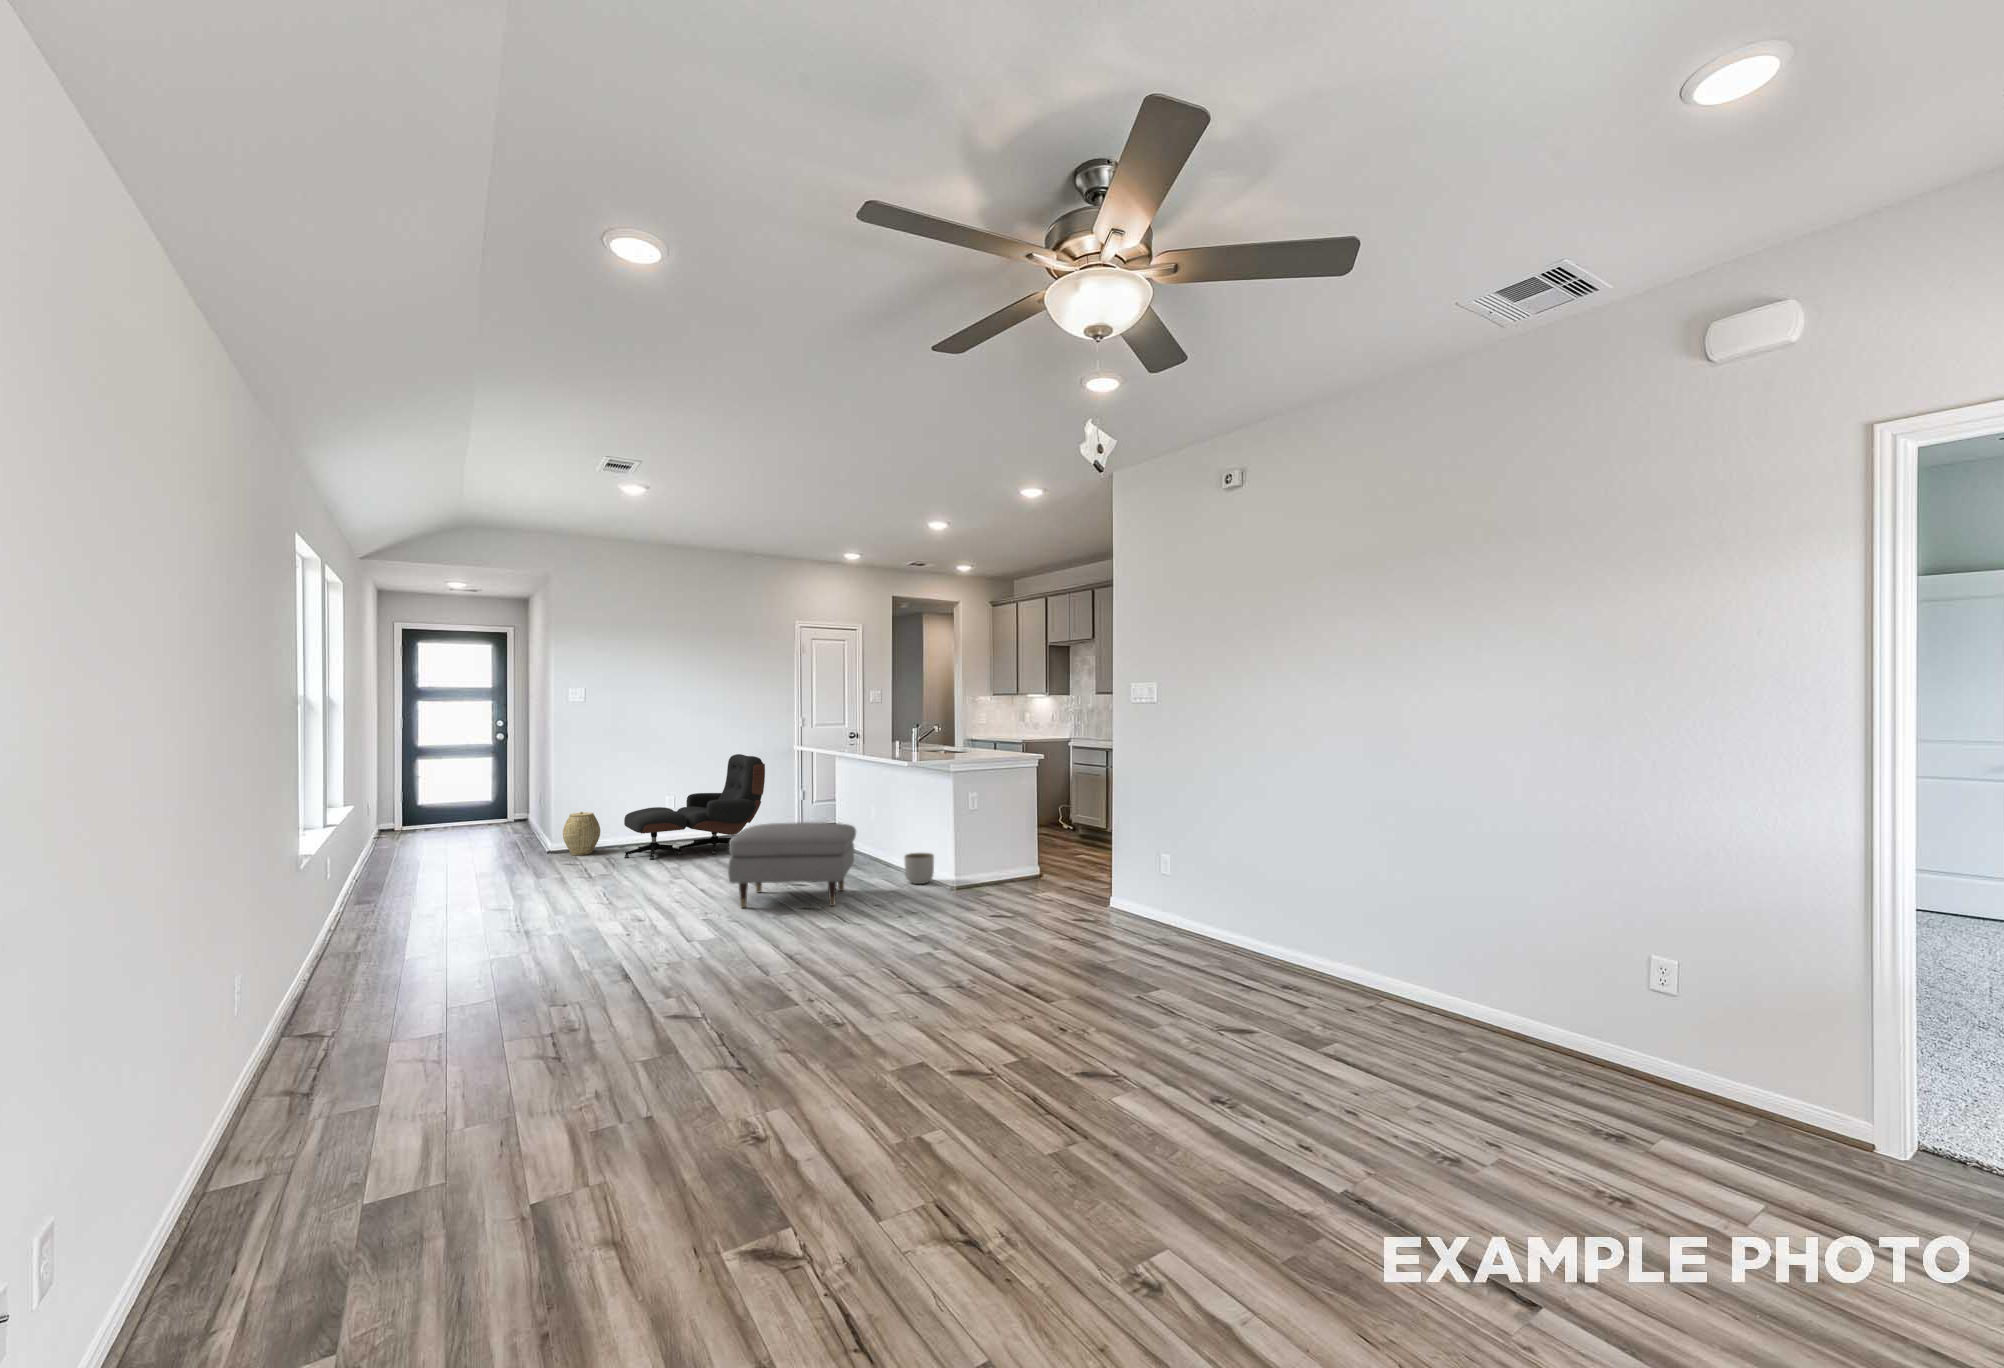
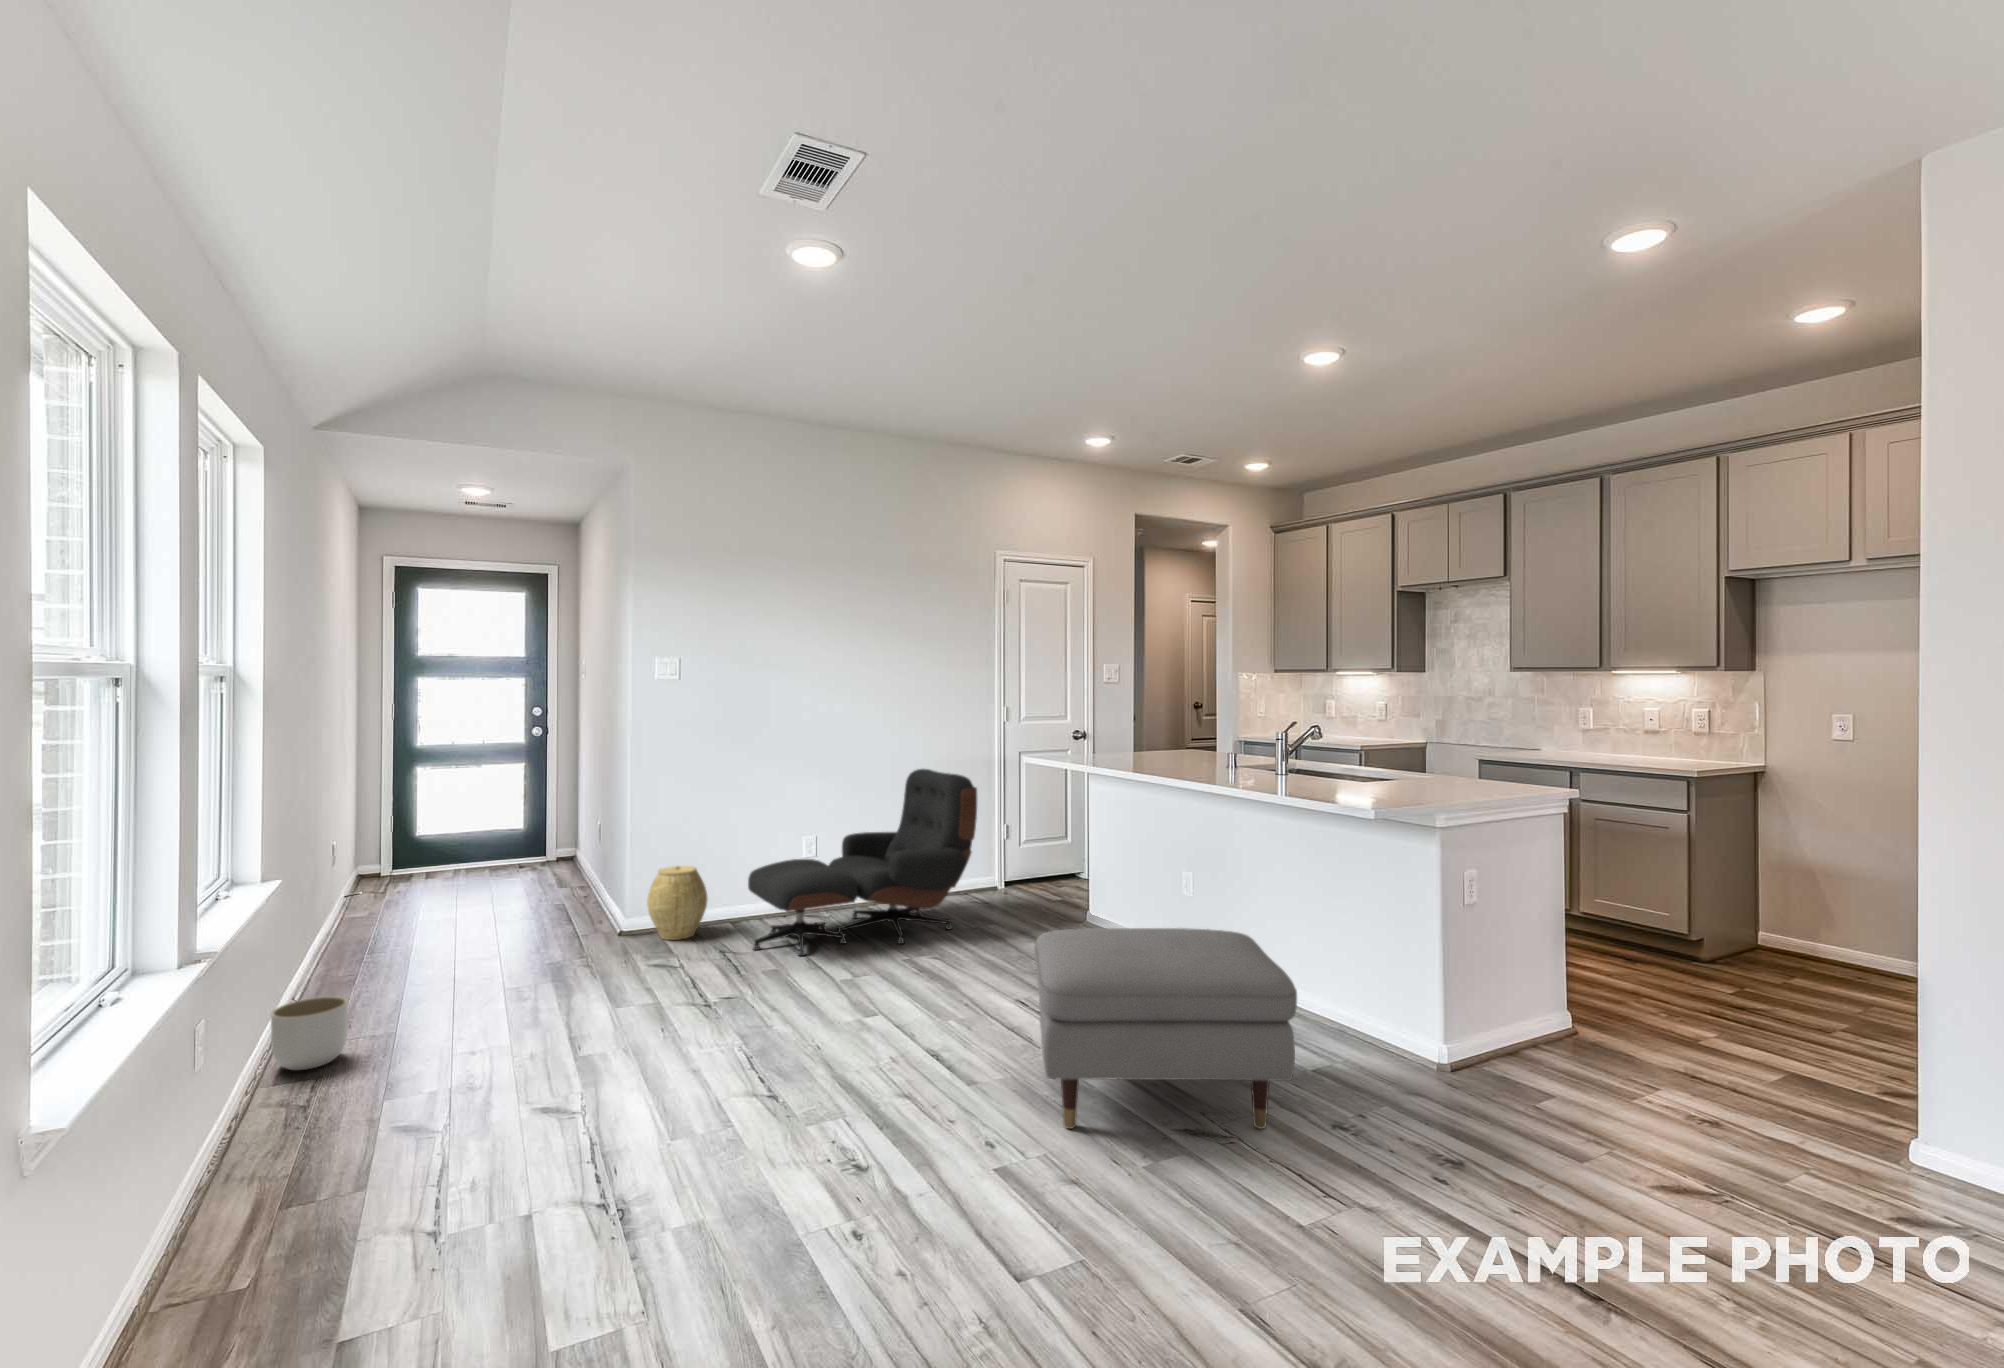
planter: present [904,853,934,884] -> present [271,996,348,1070]

